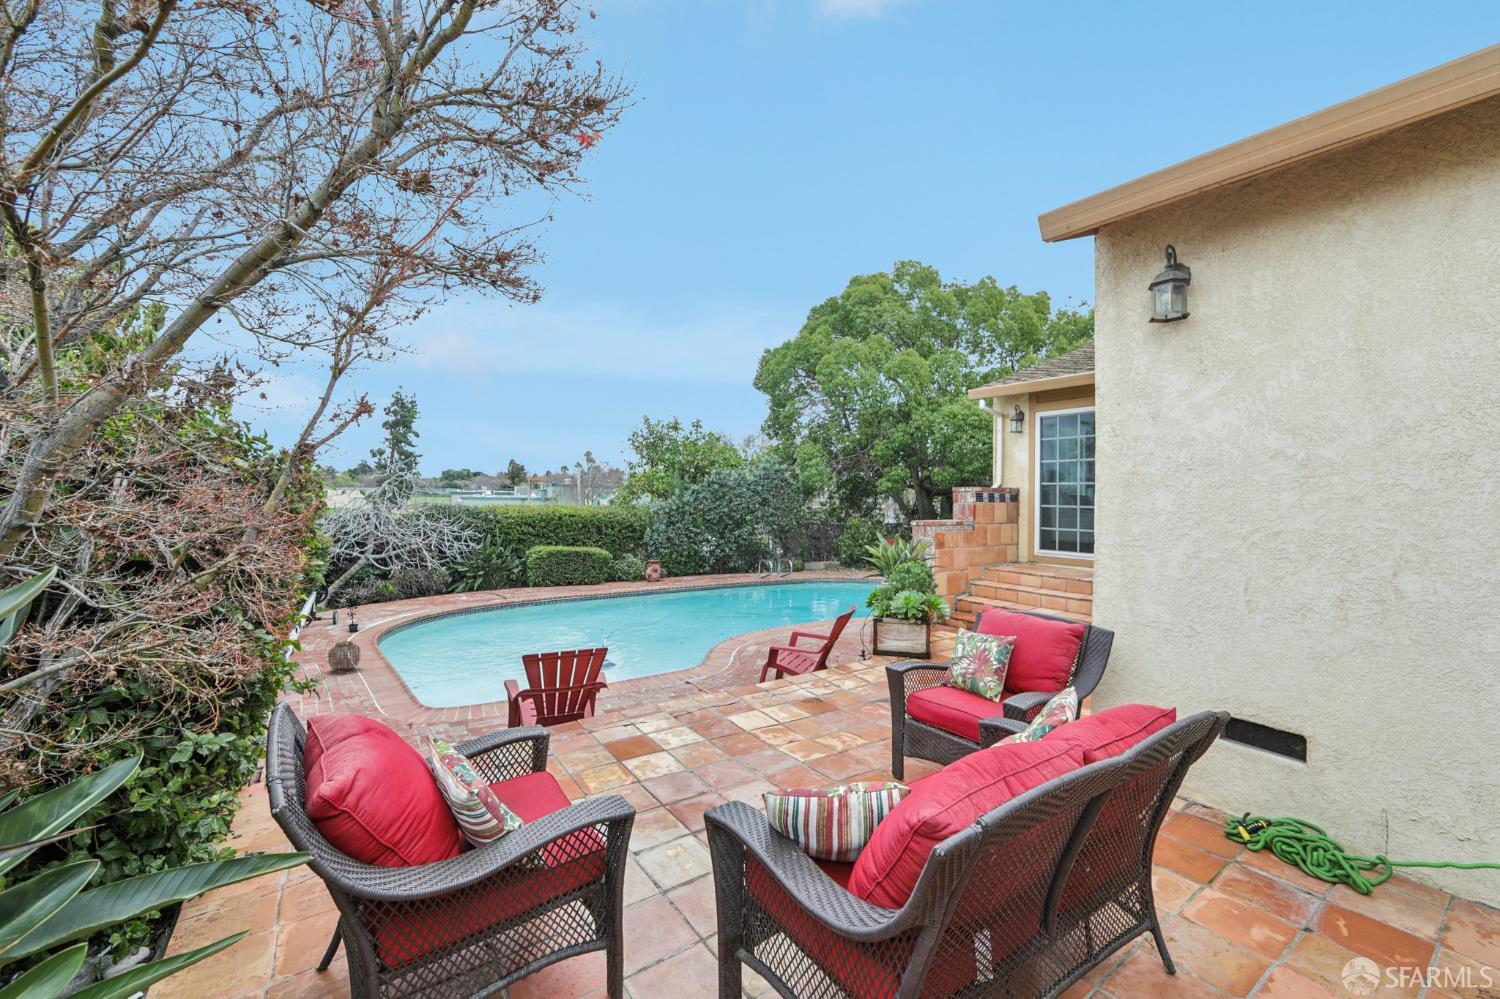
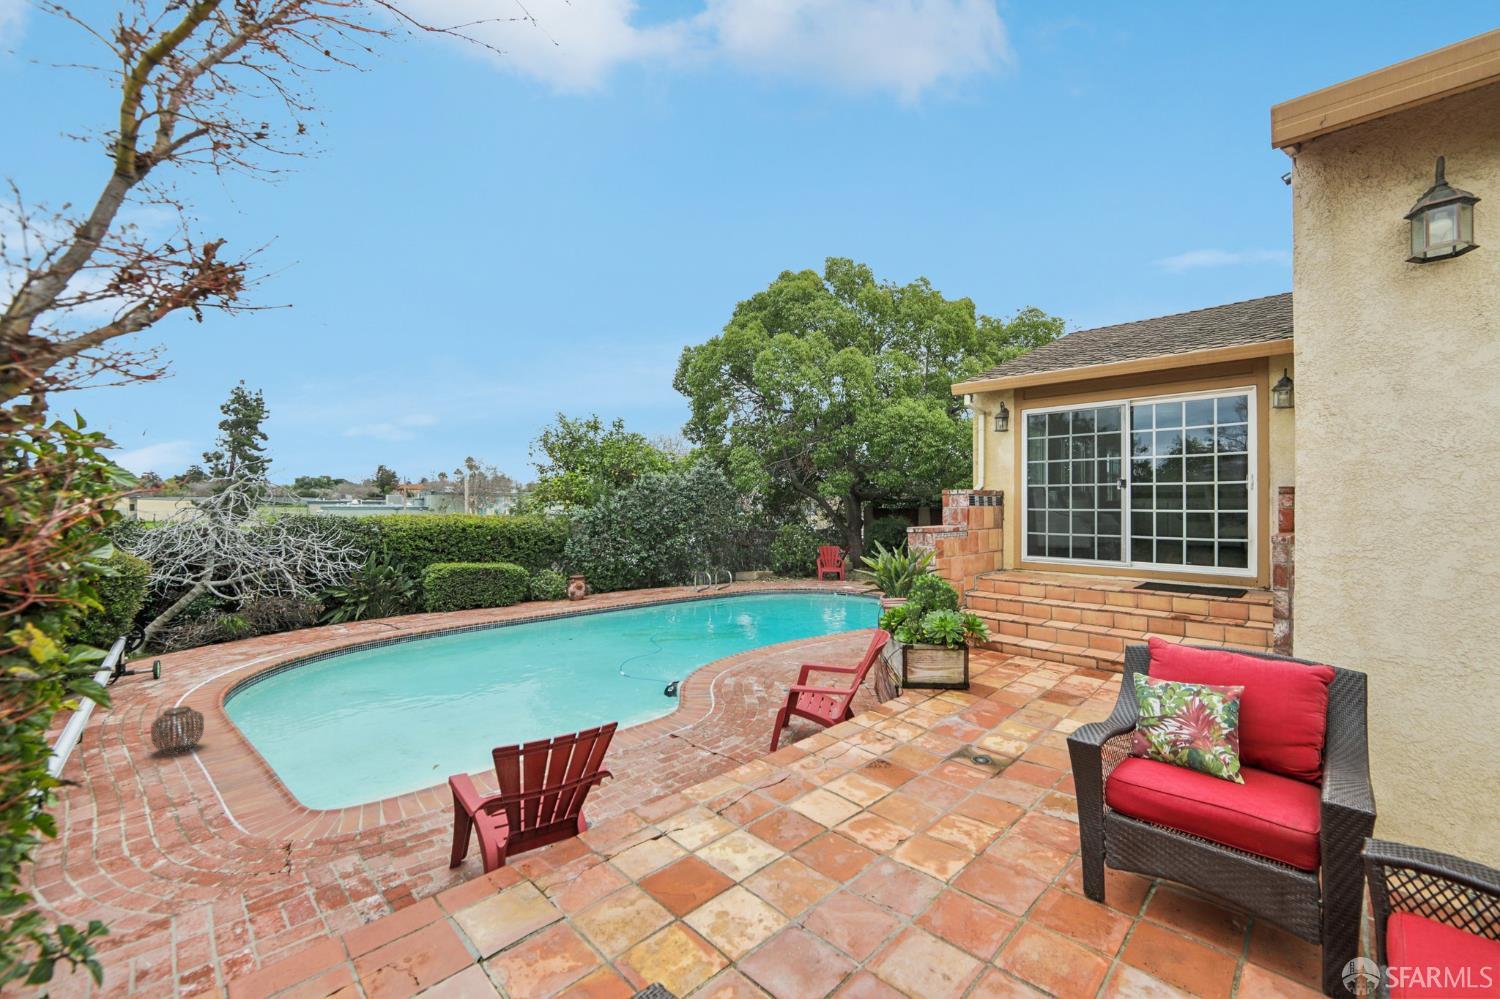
potted plant: present [346,595,362,632] -> none [173,635,201,688]

